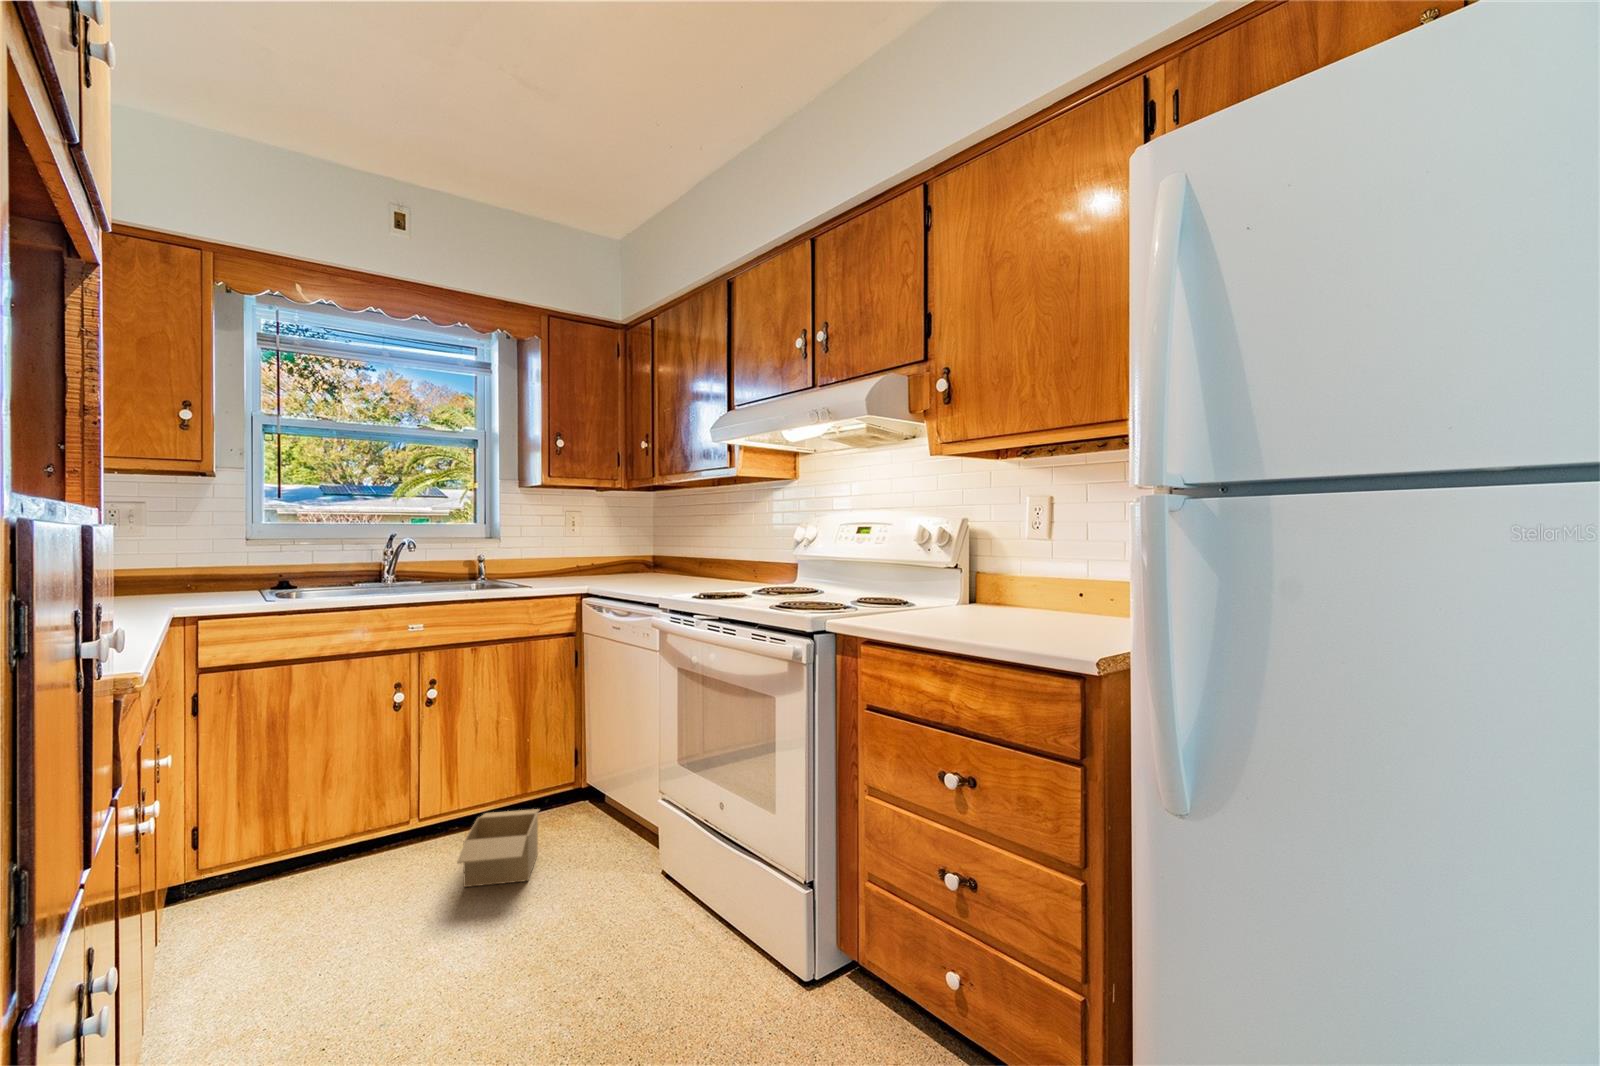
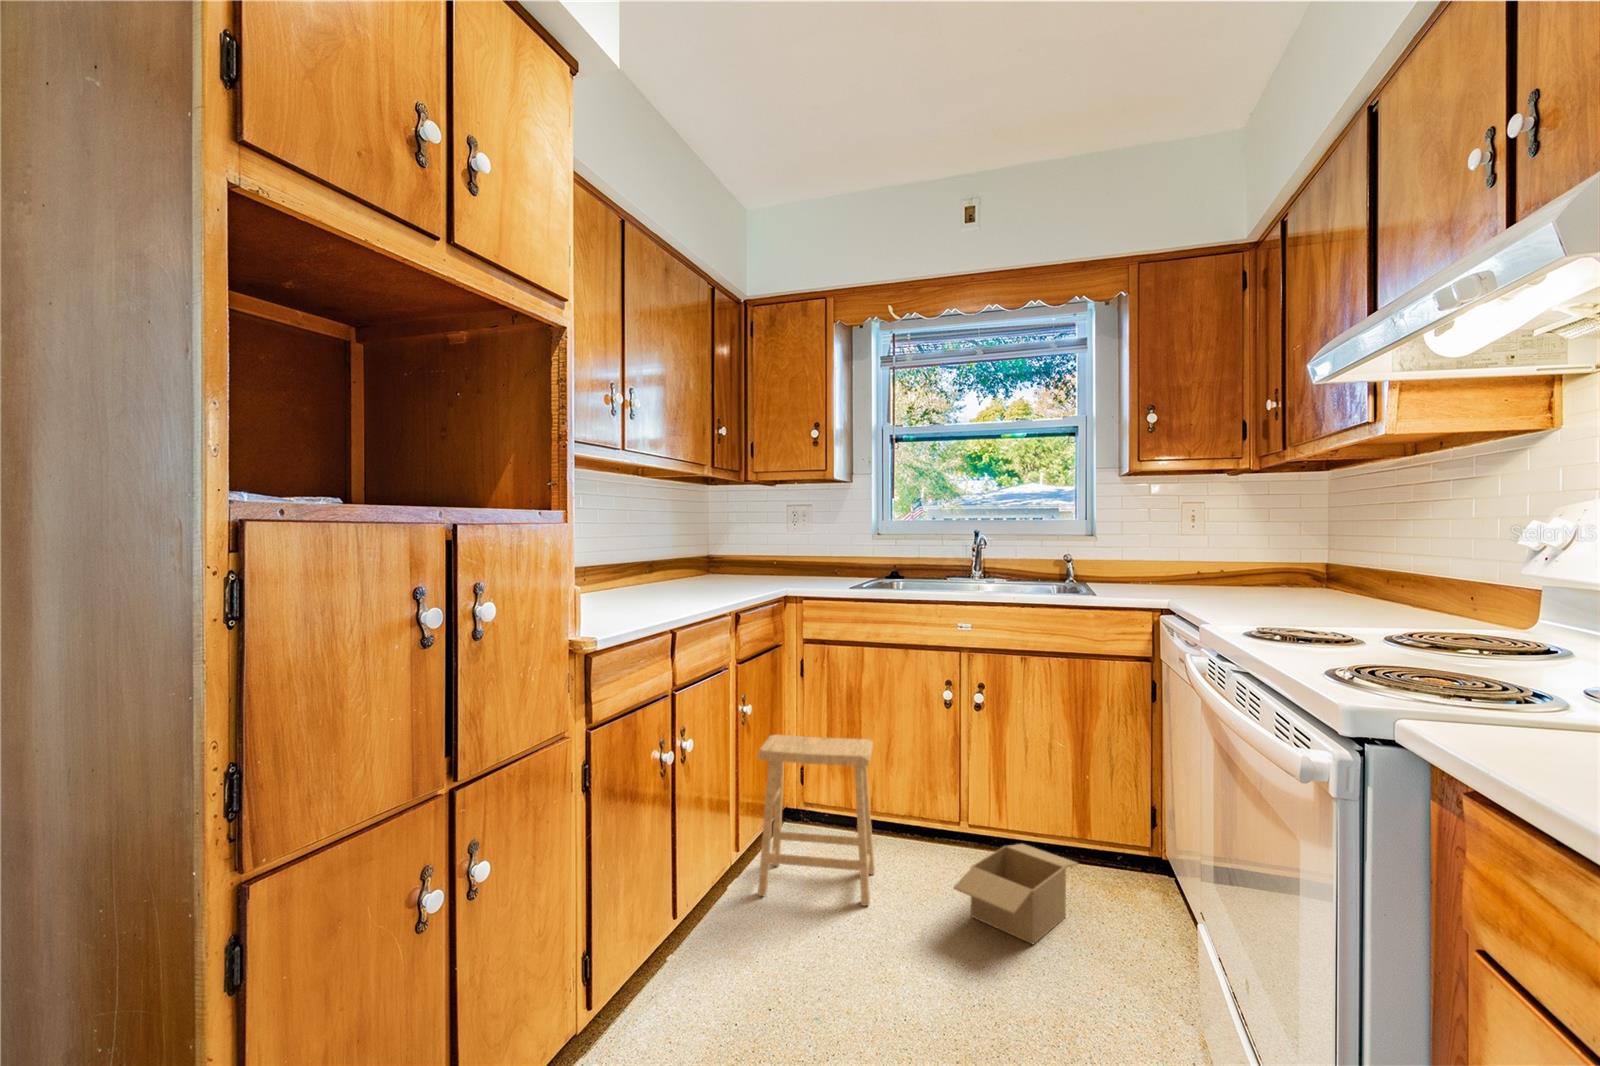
footstool: none [189,757,357,979] -> present [758,735,875,906]

